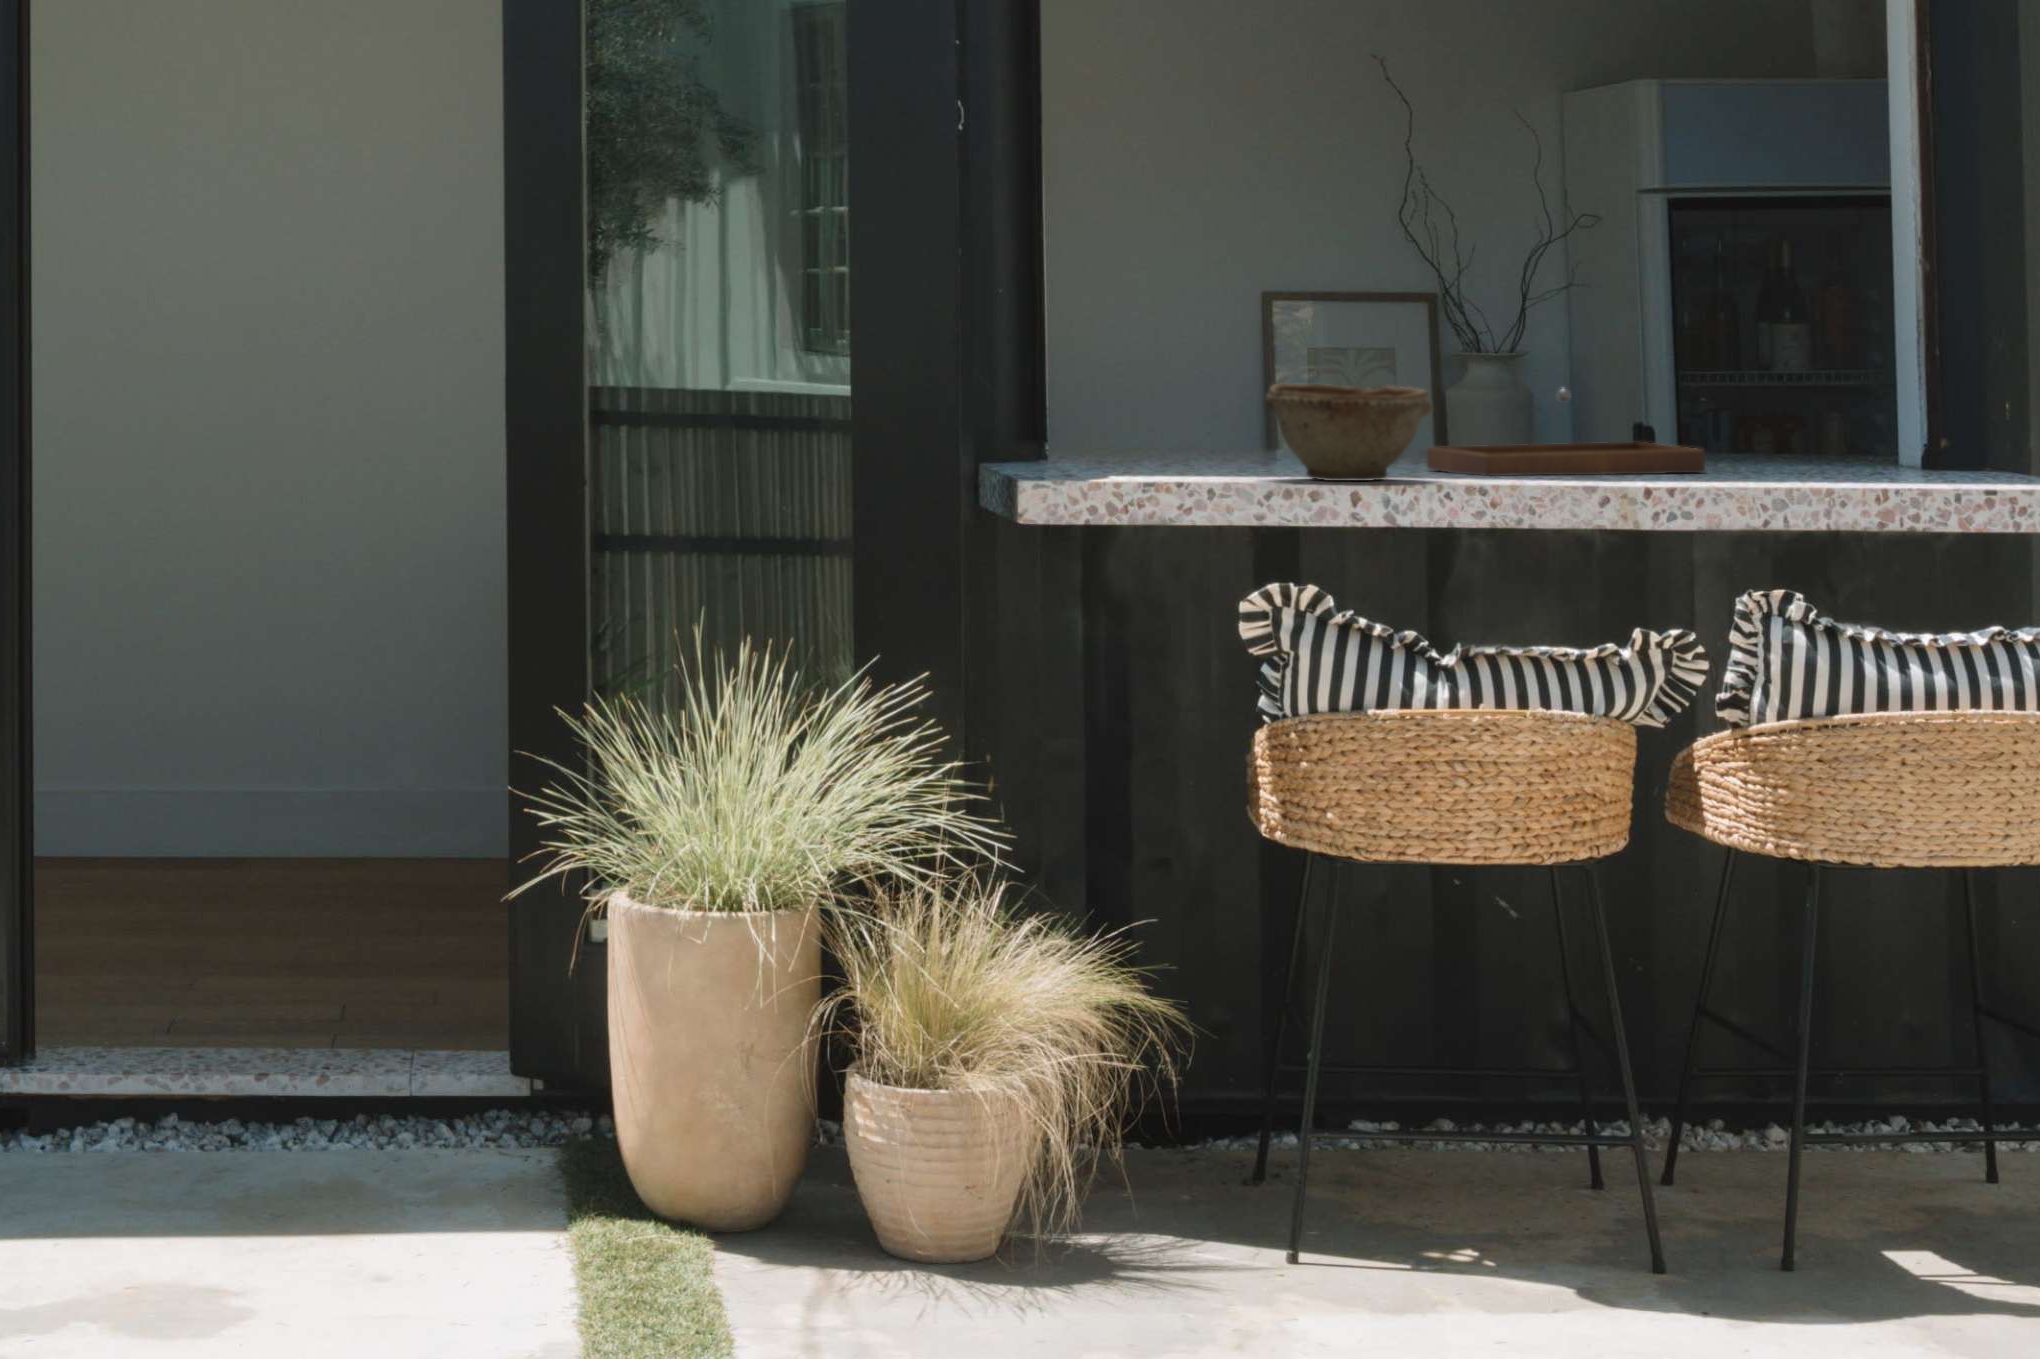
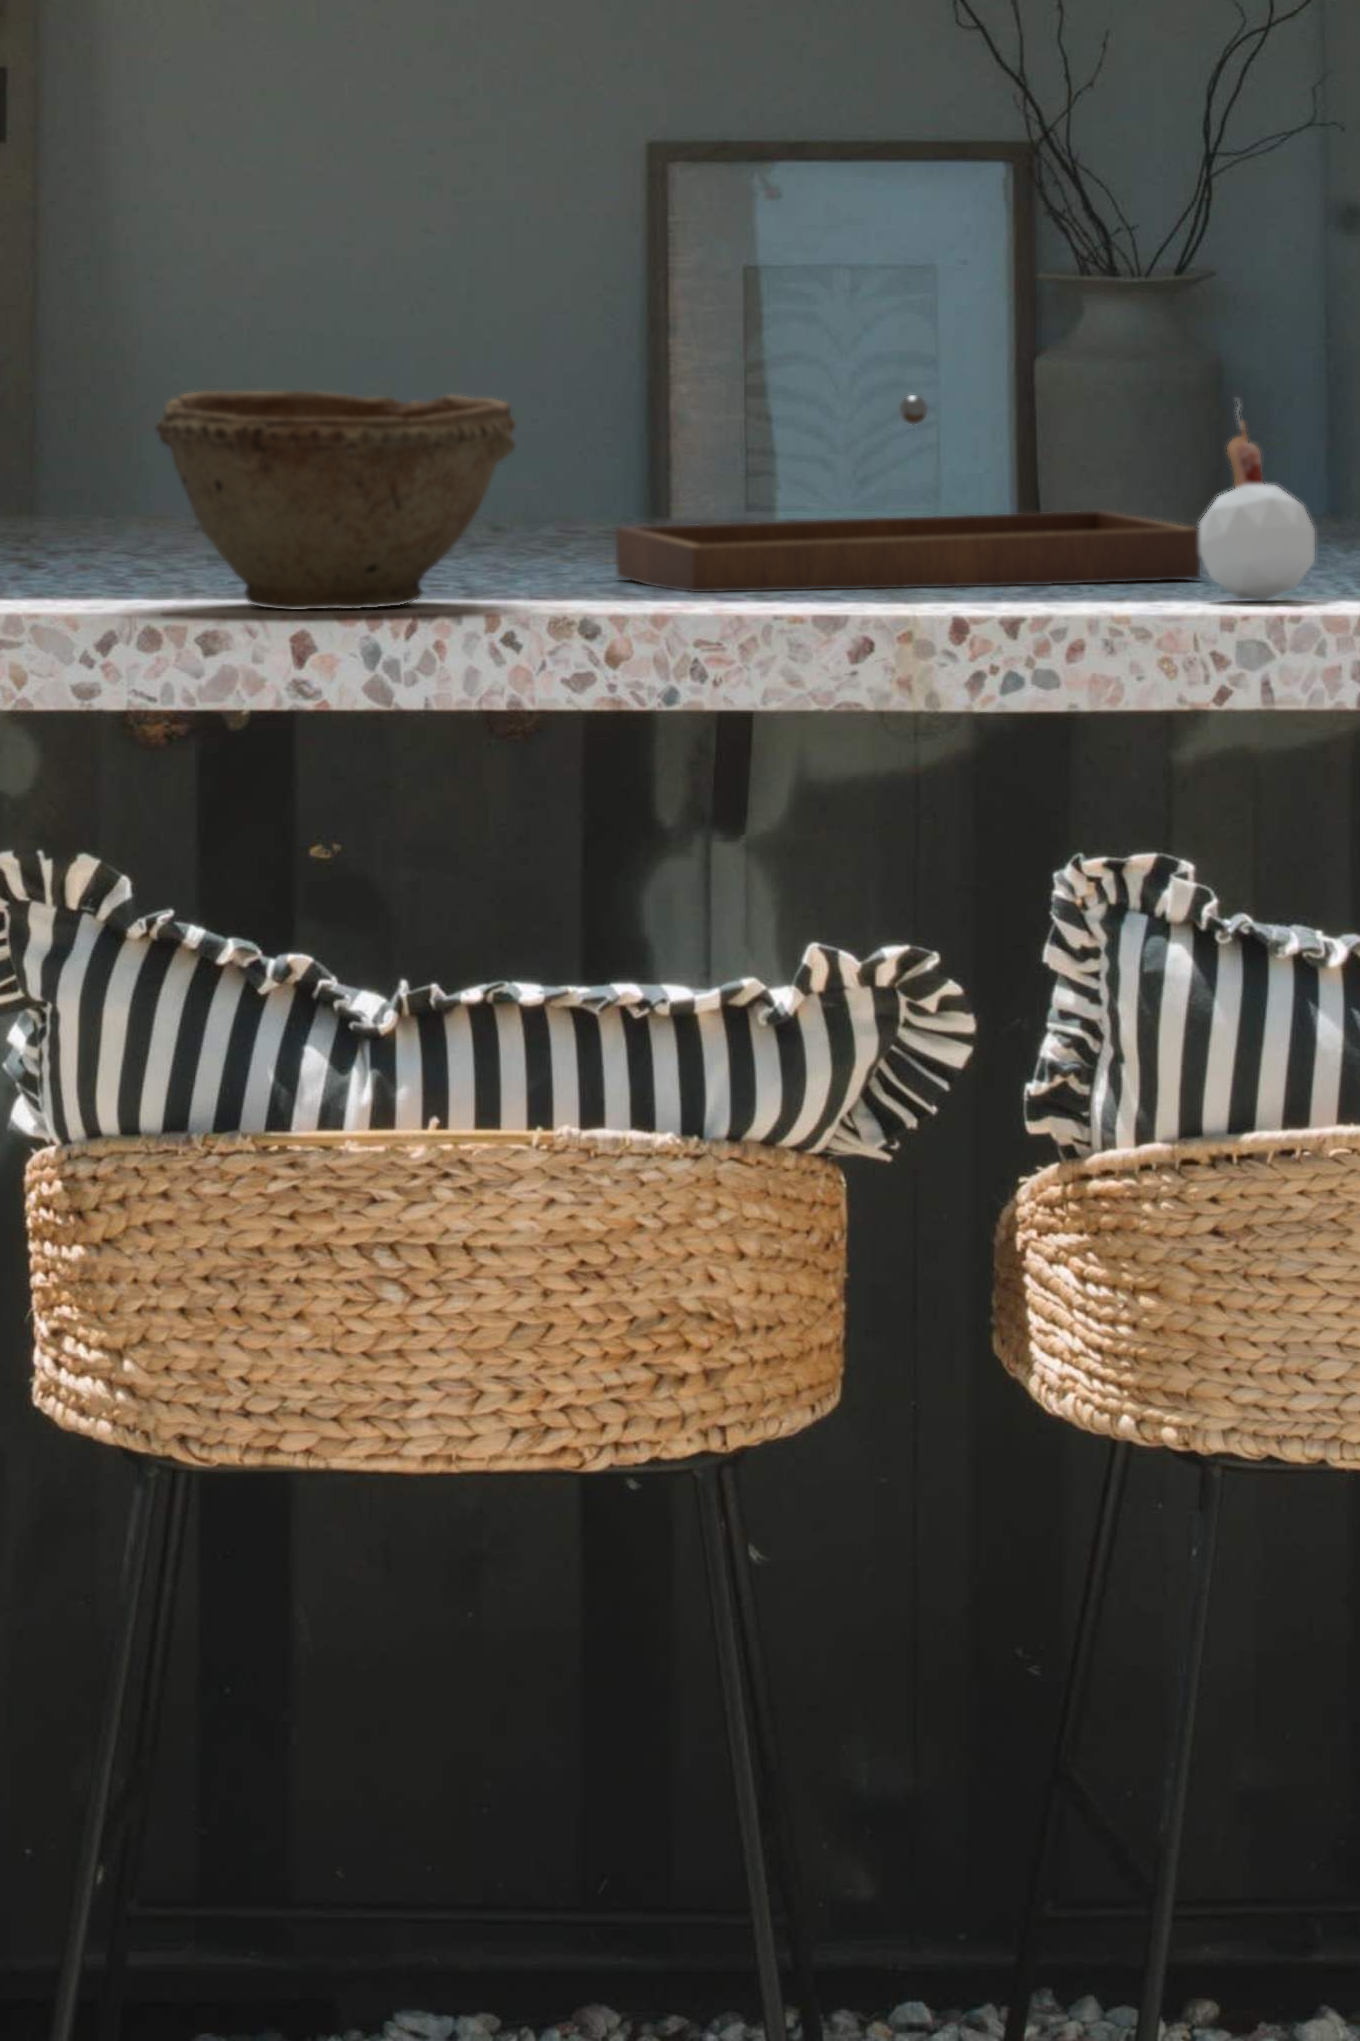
candle: none [1742,390,1798,481] -> present [1199,416,1315,600]

